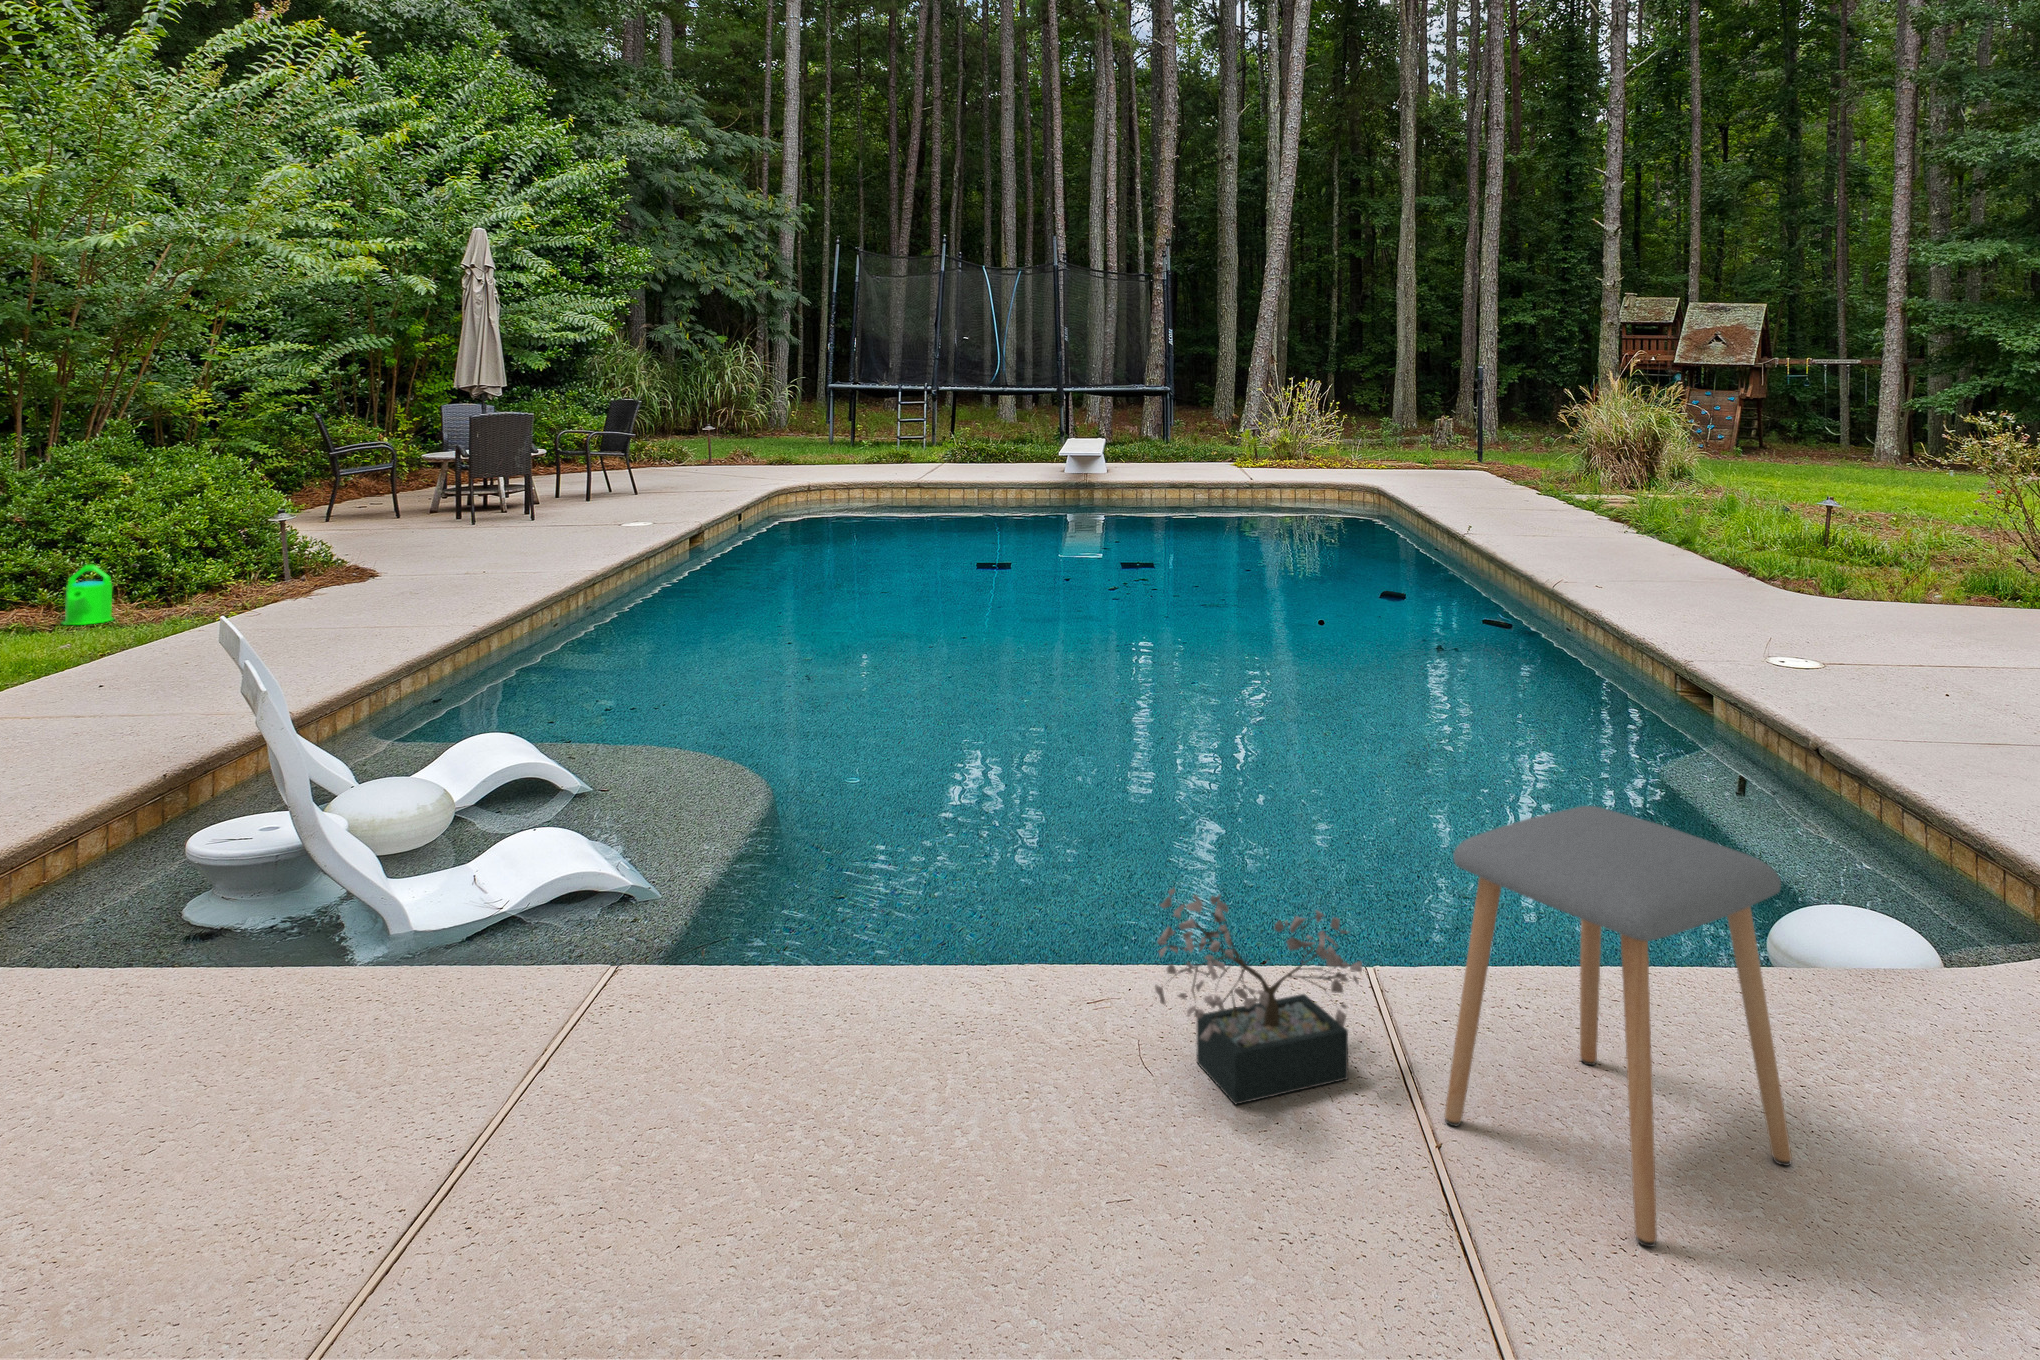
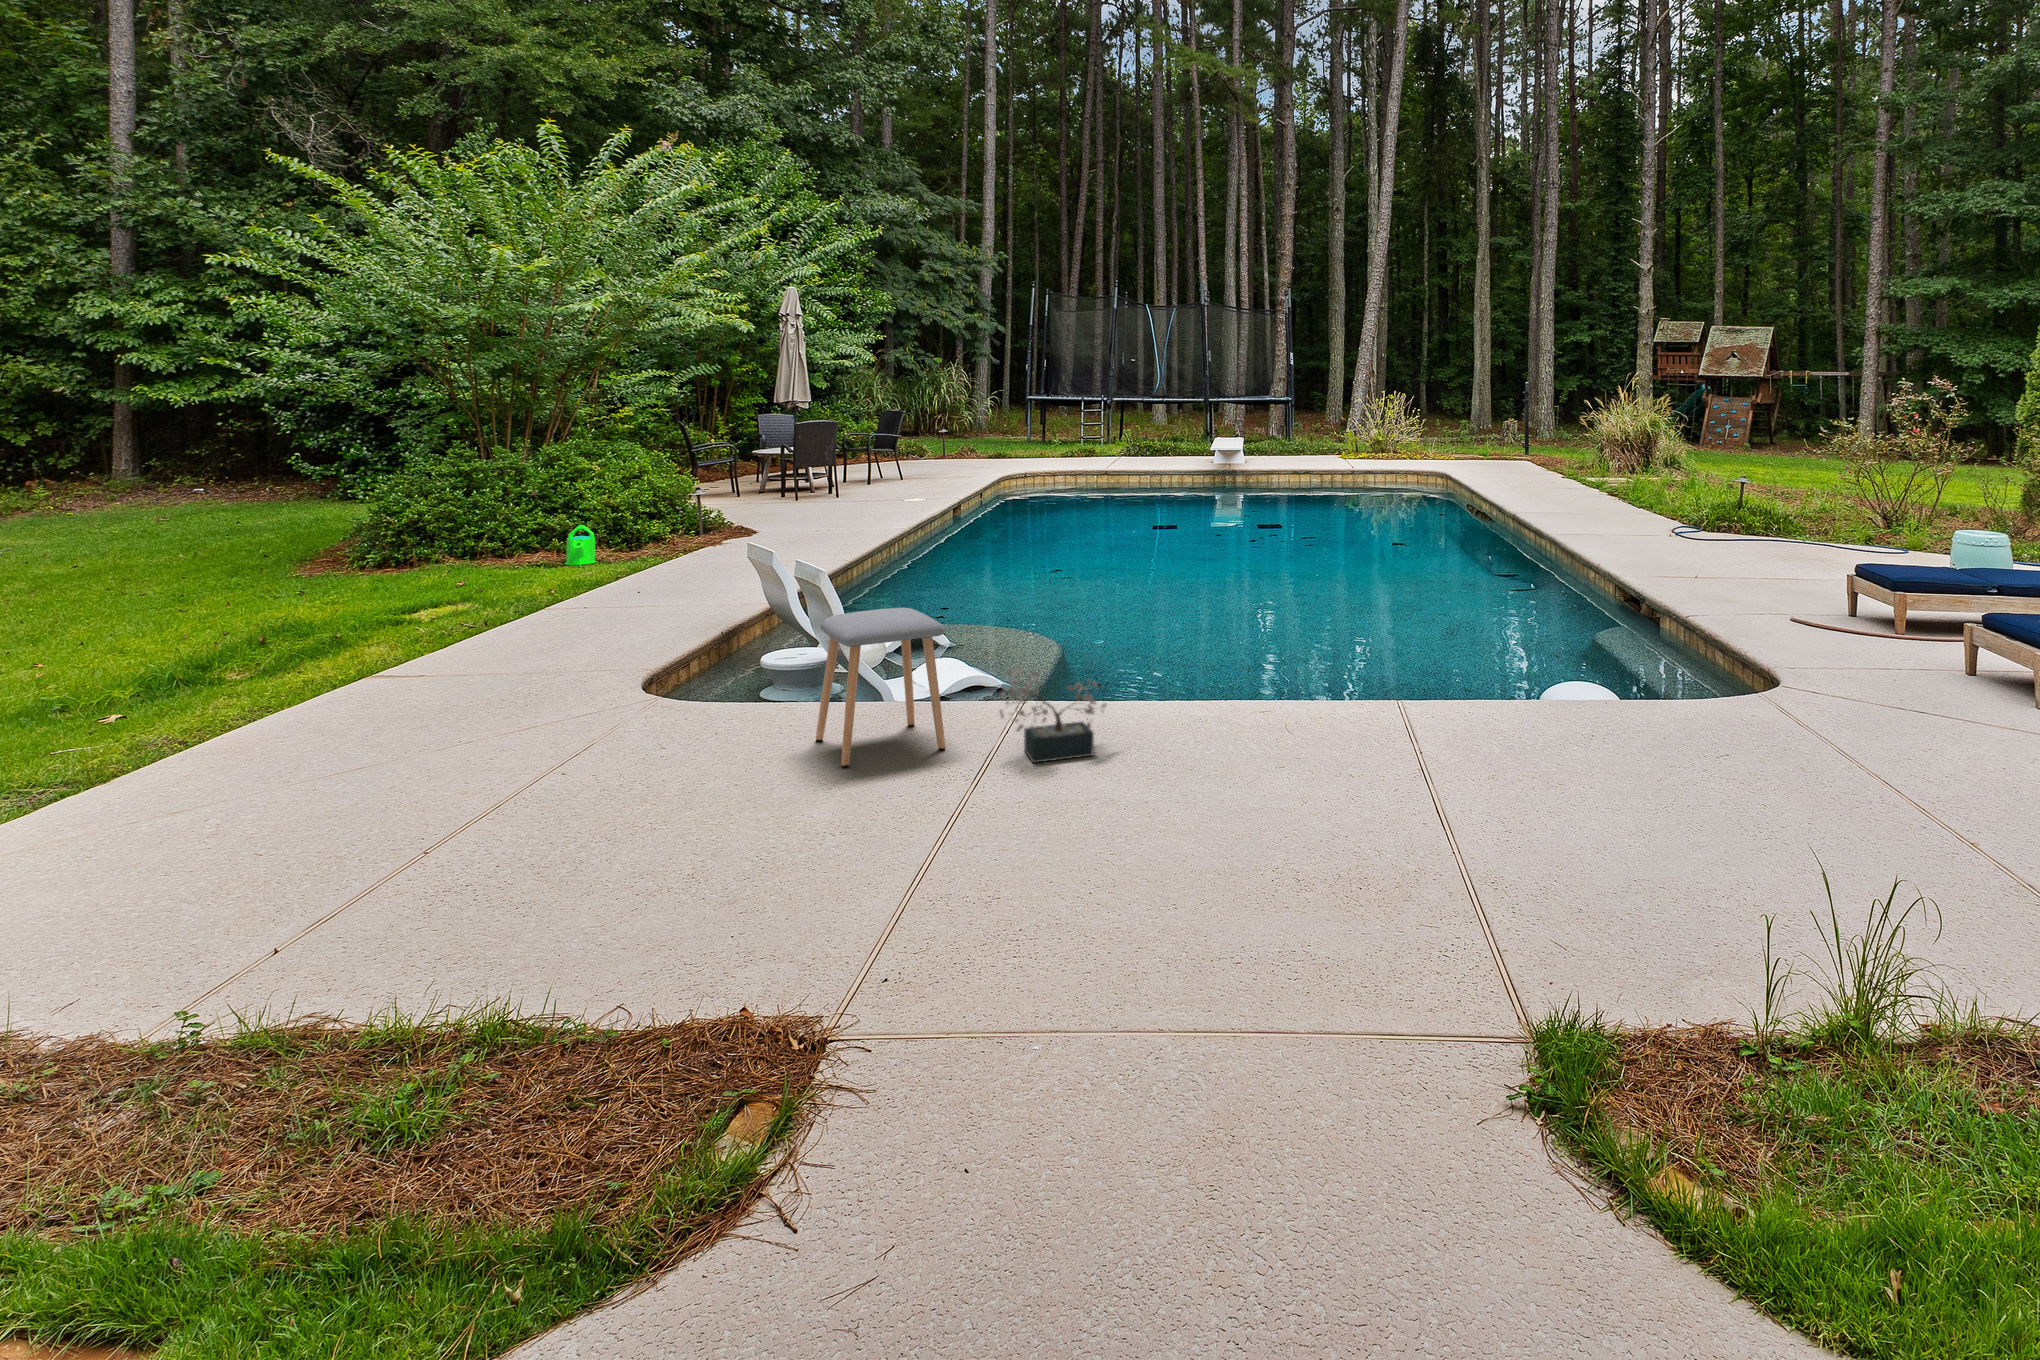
stool: present [1445,806,1792,1247] -> present [816,608,946,767]
decorative plant: present [1155,888,1362,1104] -> present [1000,667,1106,763]

